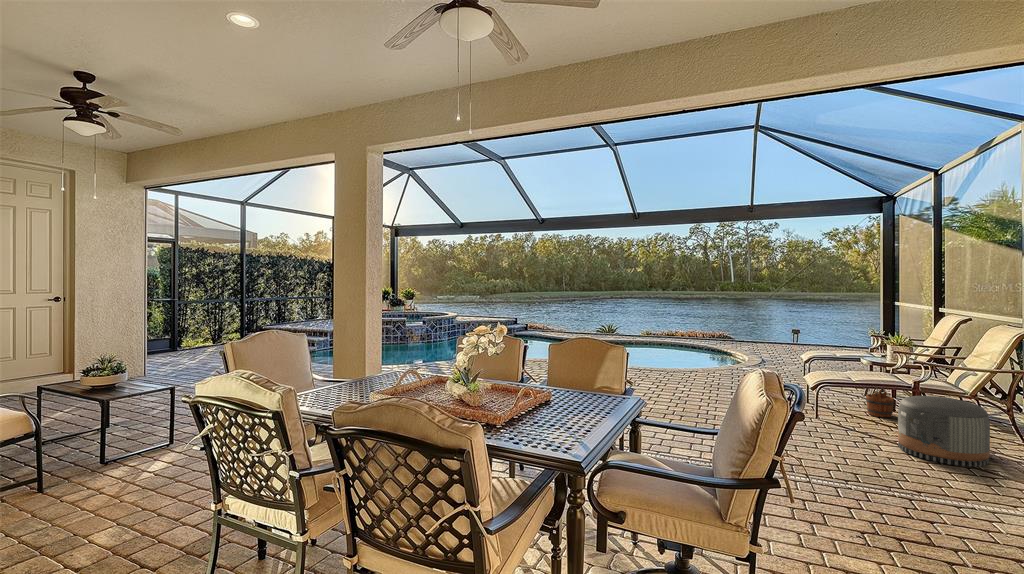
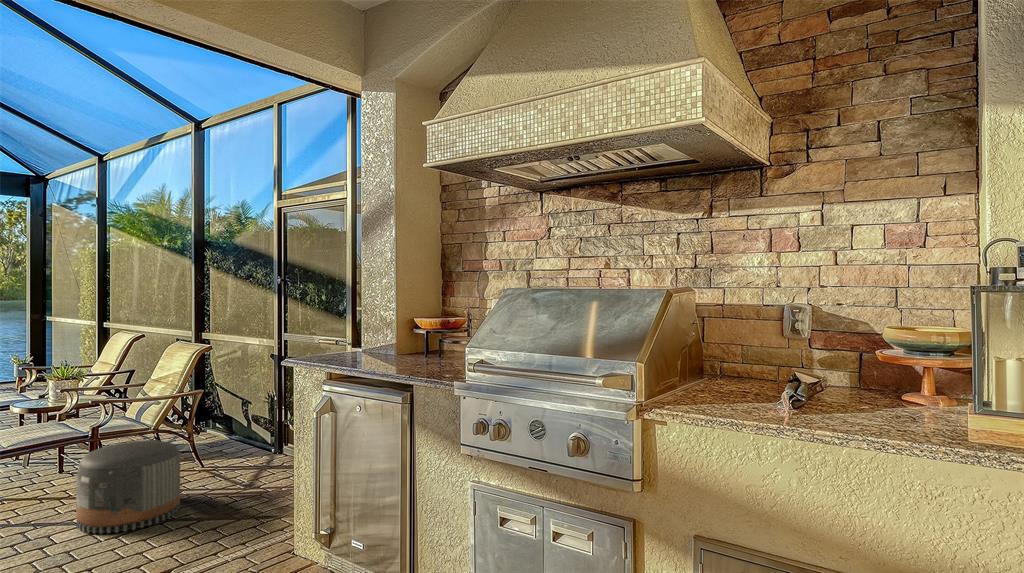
wooden bucket: present [866,389,894,417] -> none [21,432,62,489]

